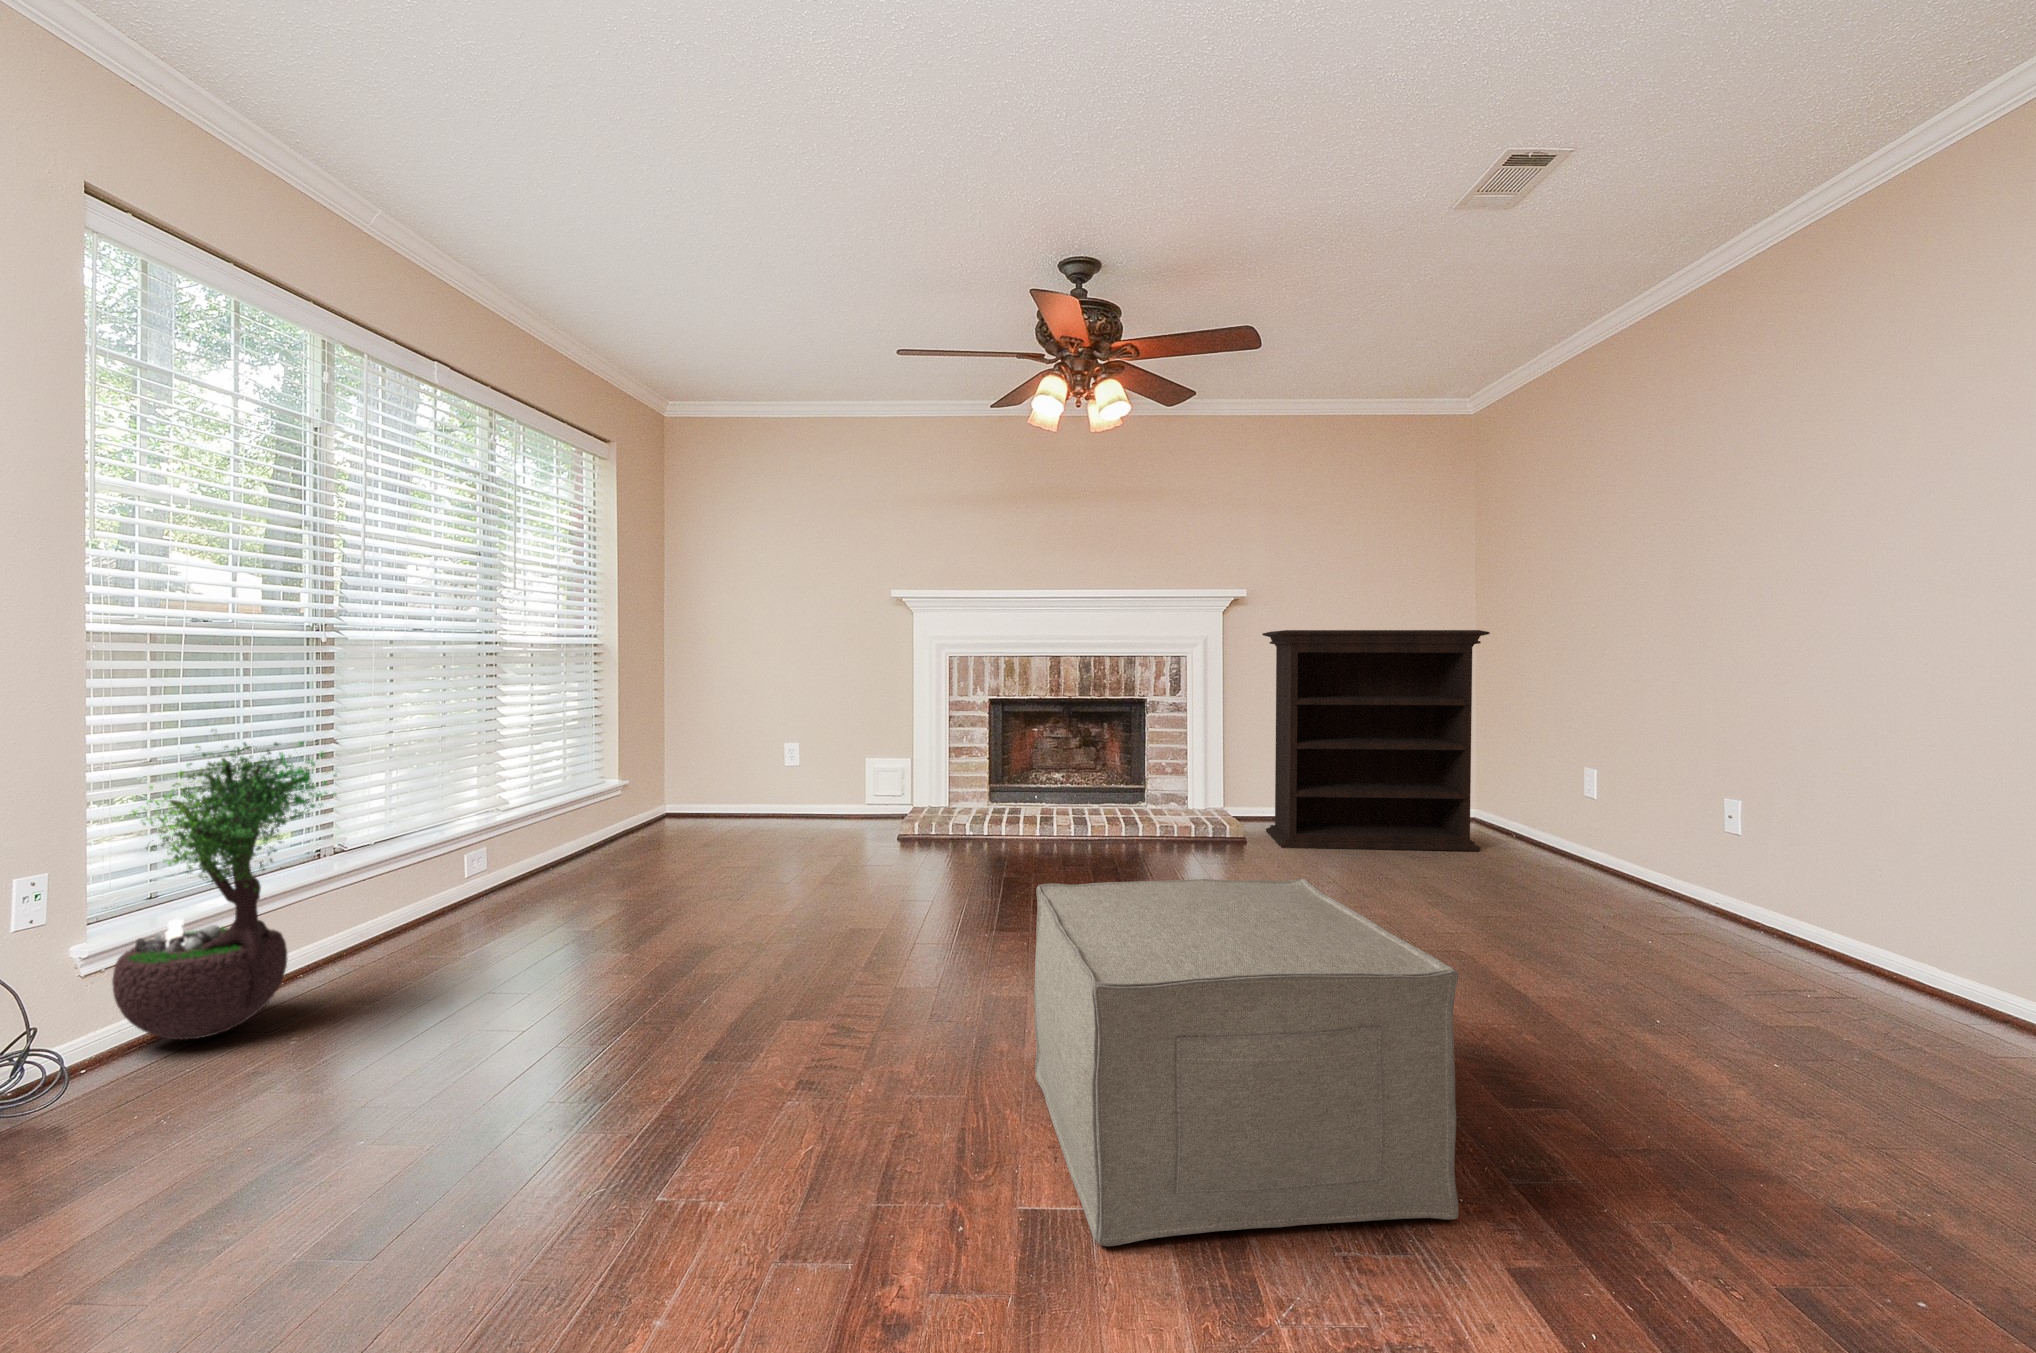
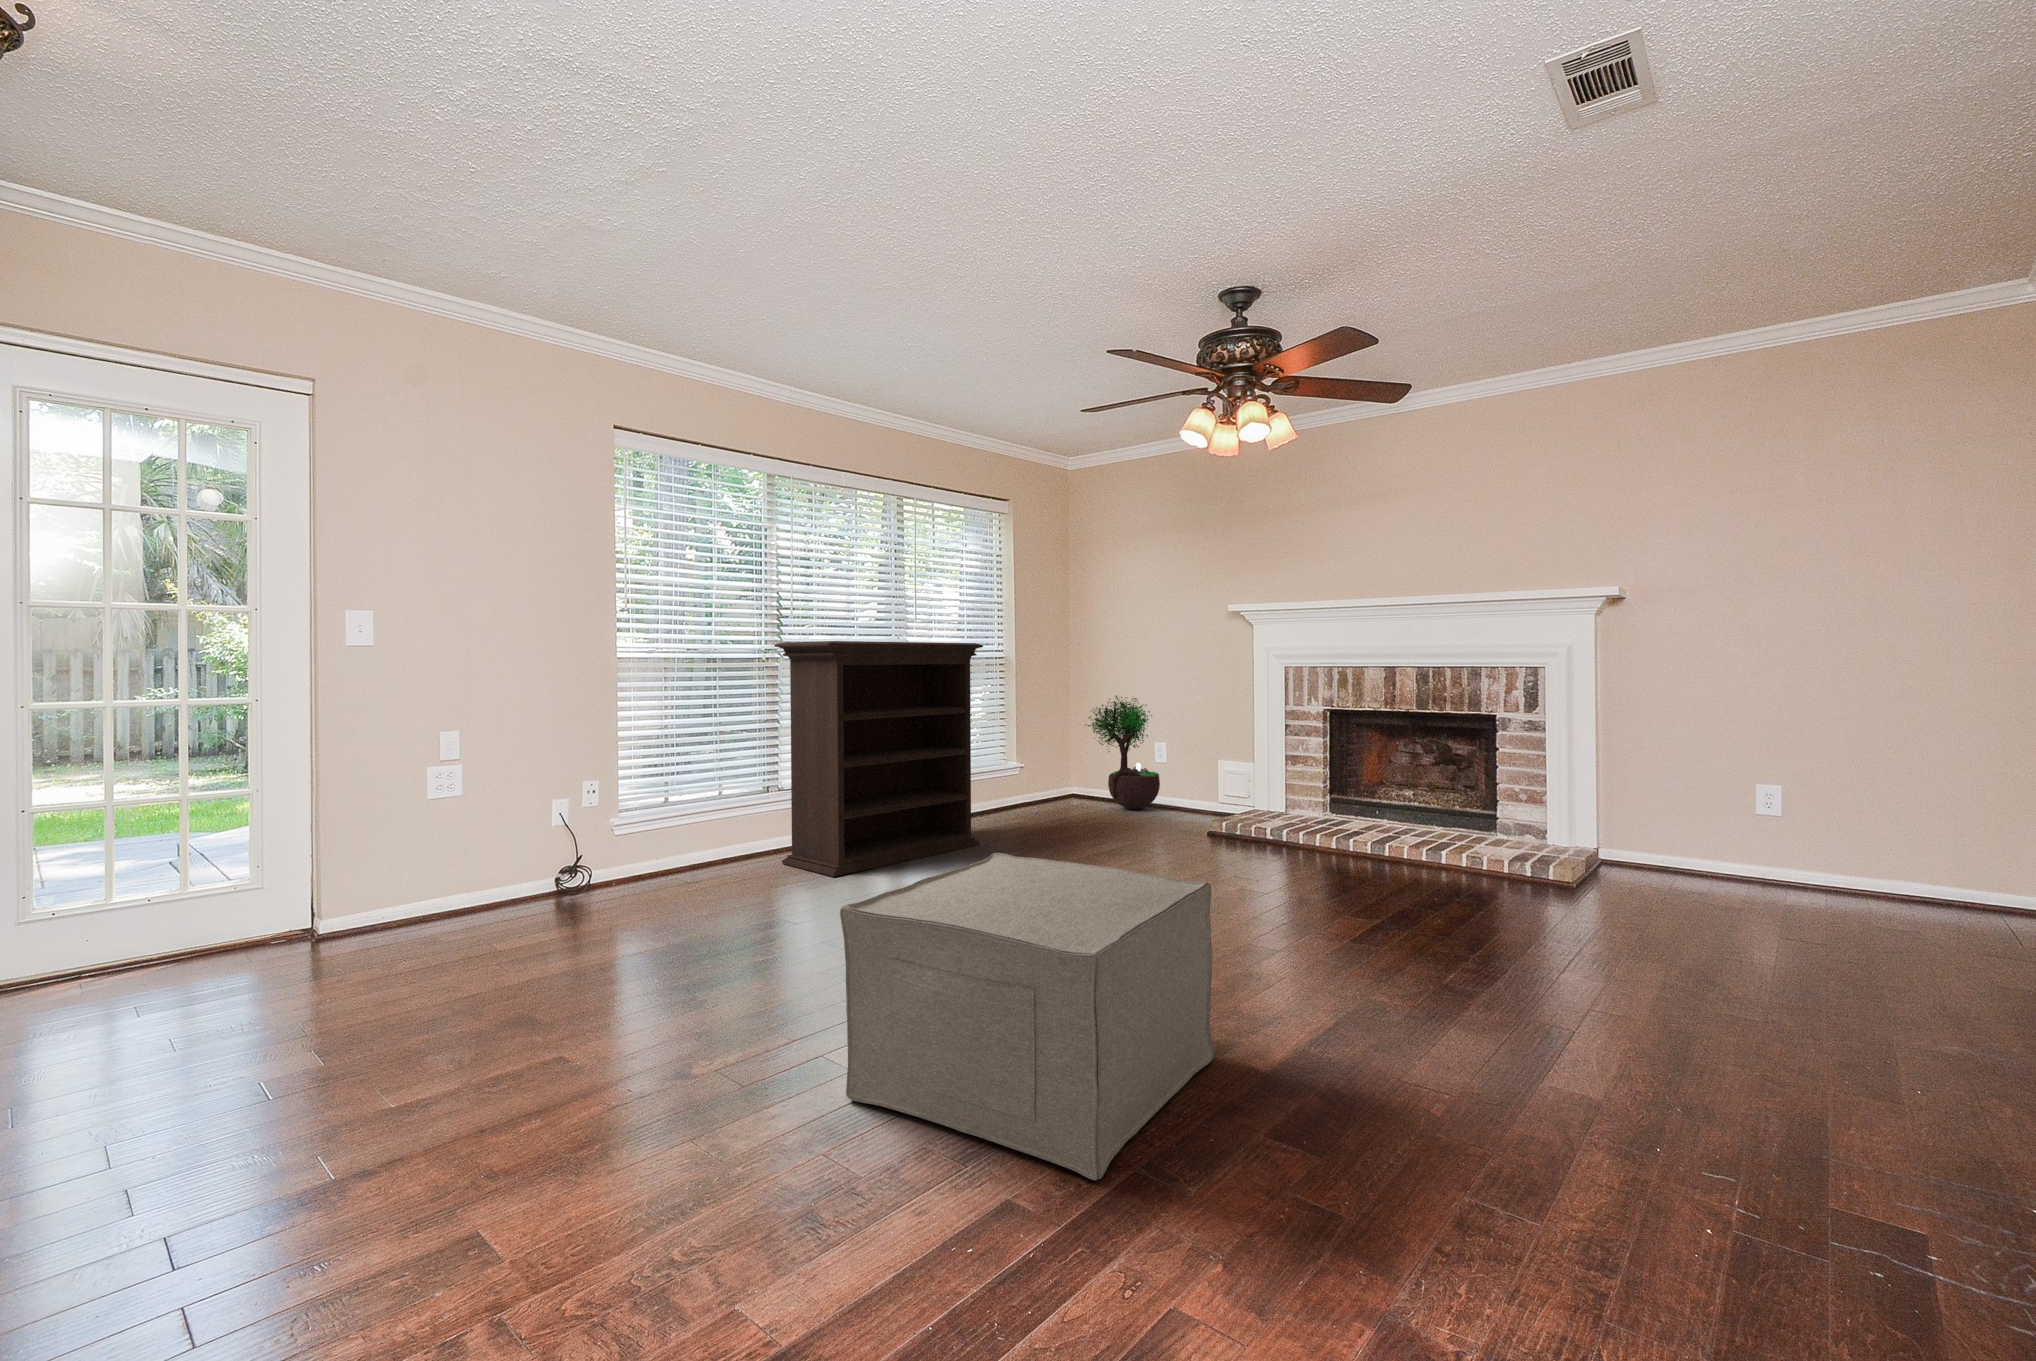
bookshelf: present [1262,630,1490,851] -> present [775,641,983,877]
potted tree: present [112,735,336,1040] -> present [1085,695,1160,809]

